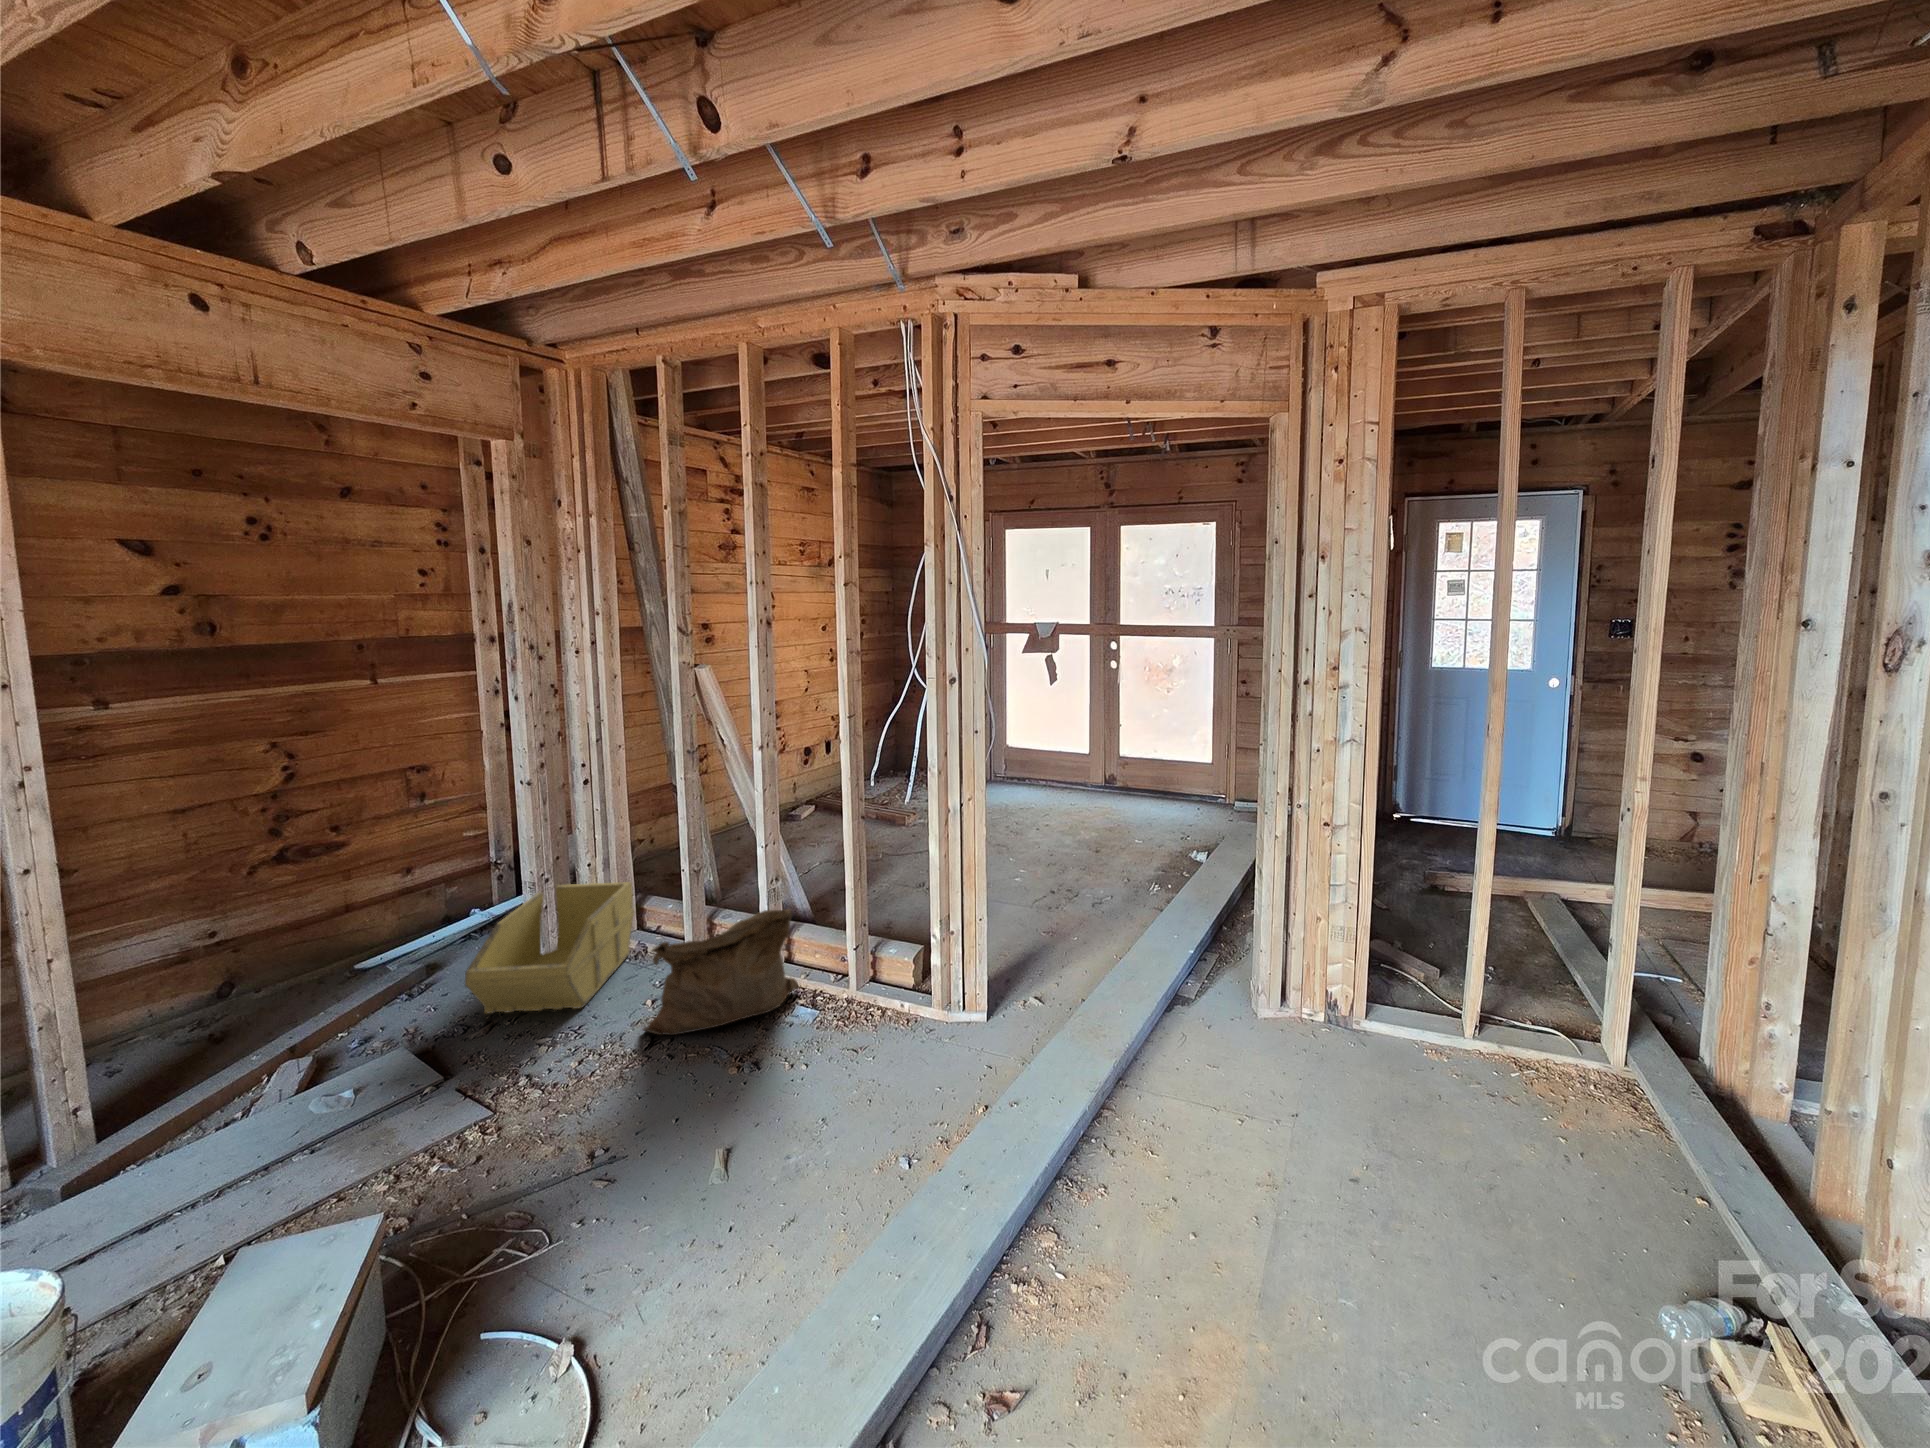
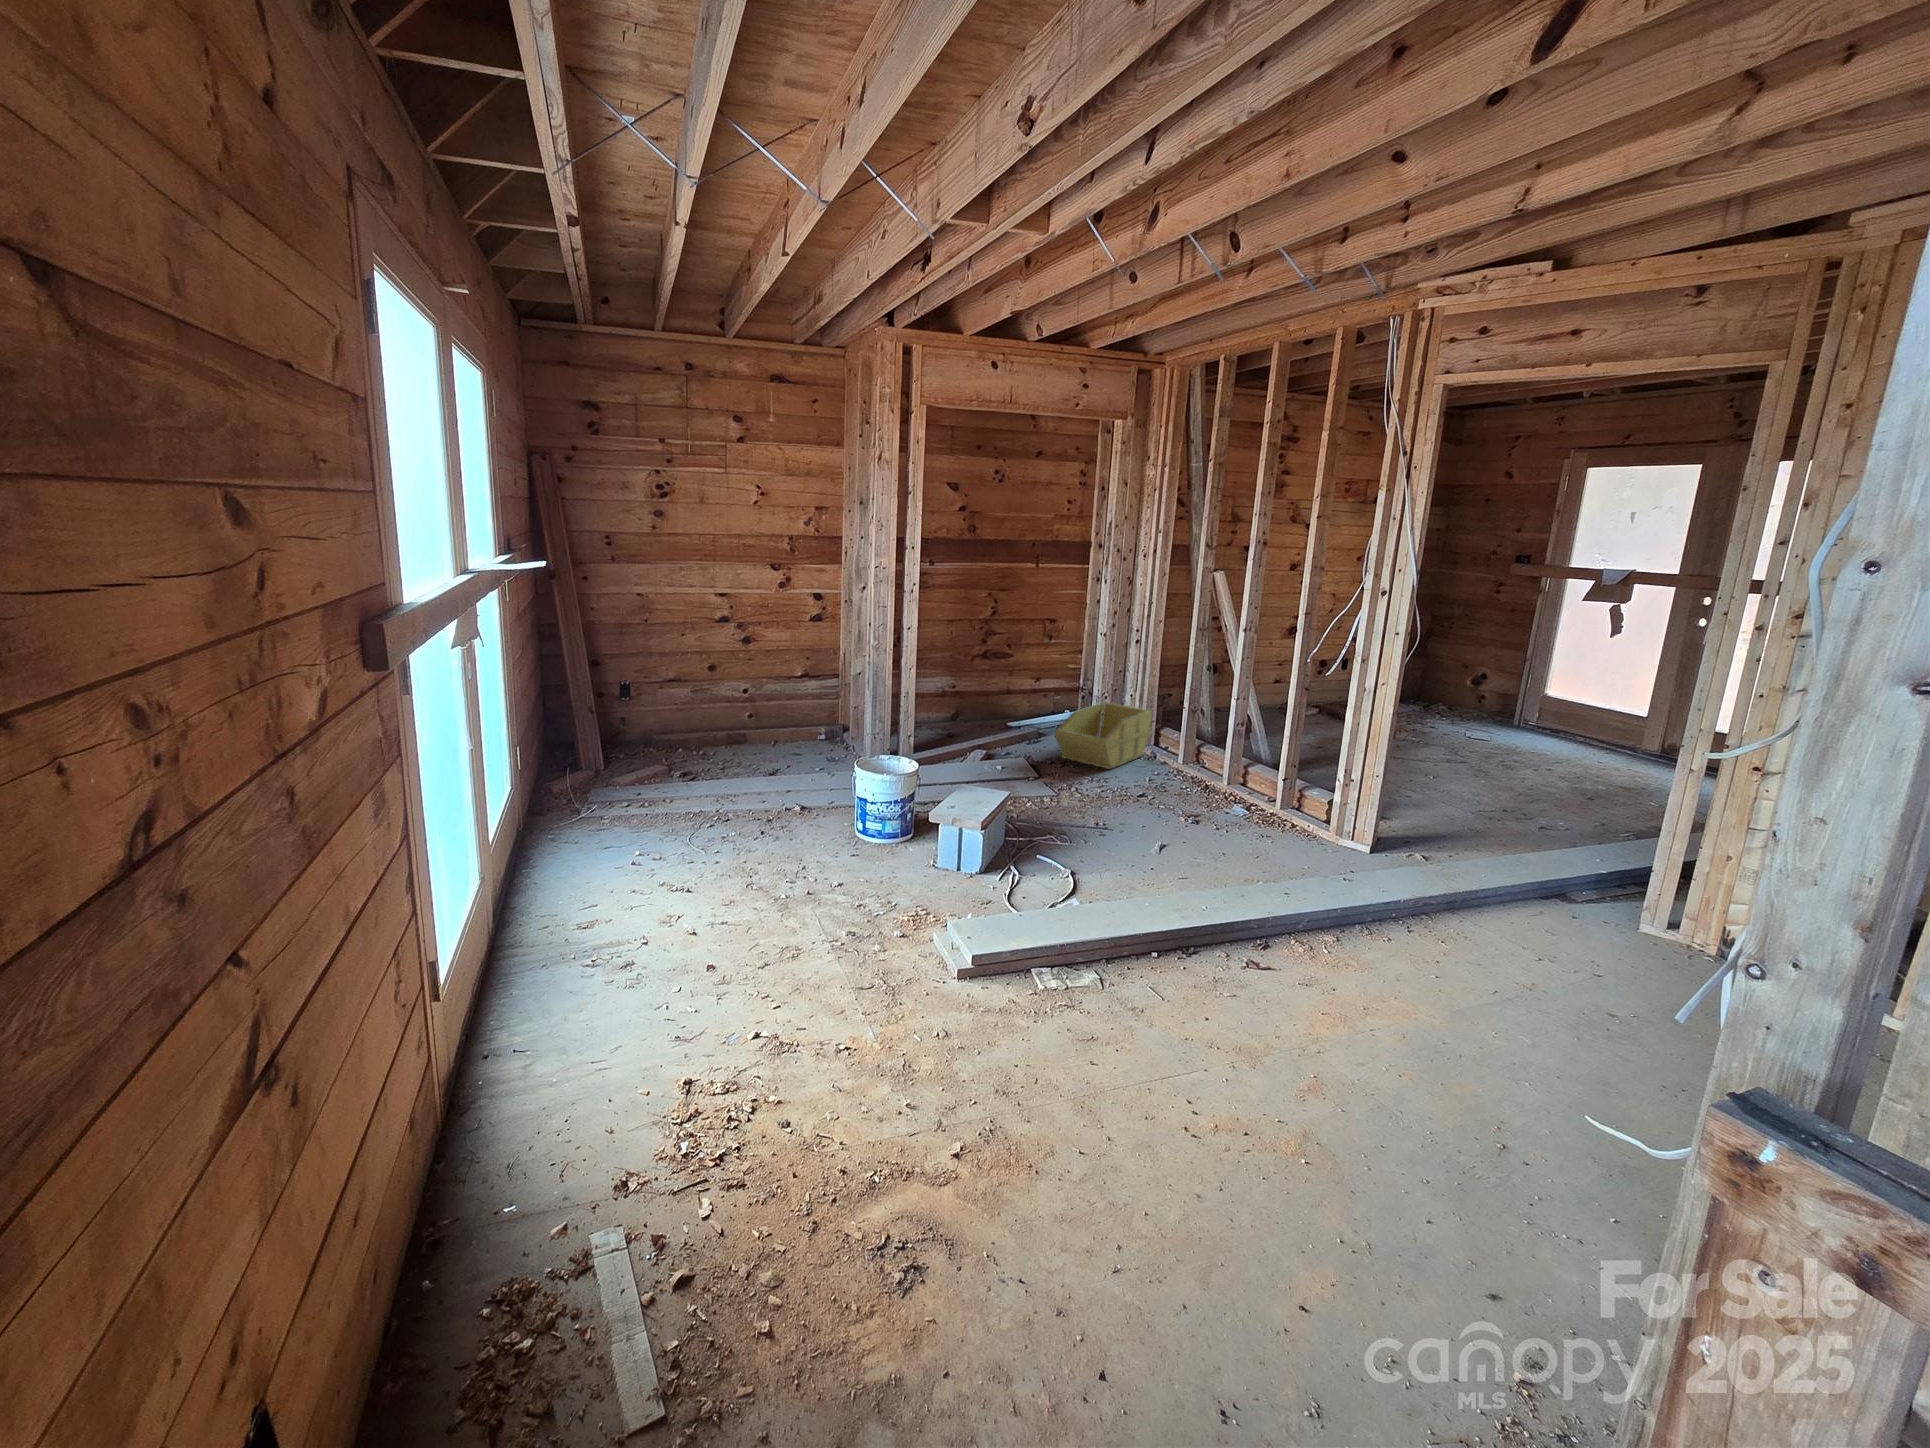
bag: present [643,909,799,1035] -> none [1138,735,1243,803]

